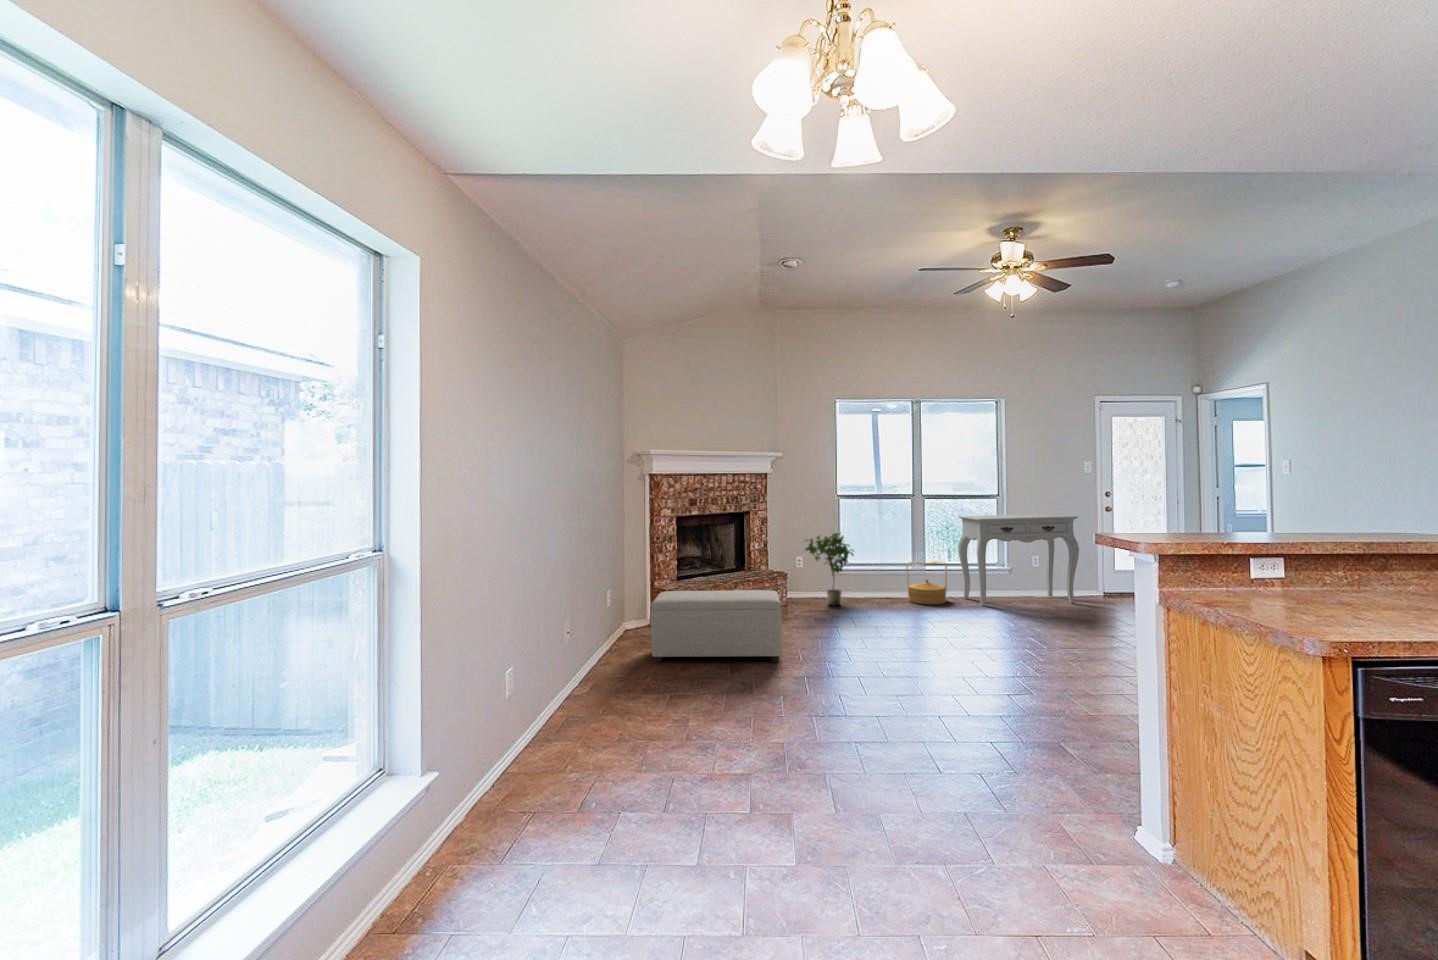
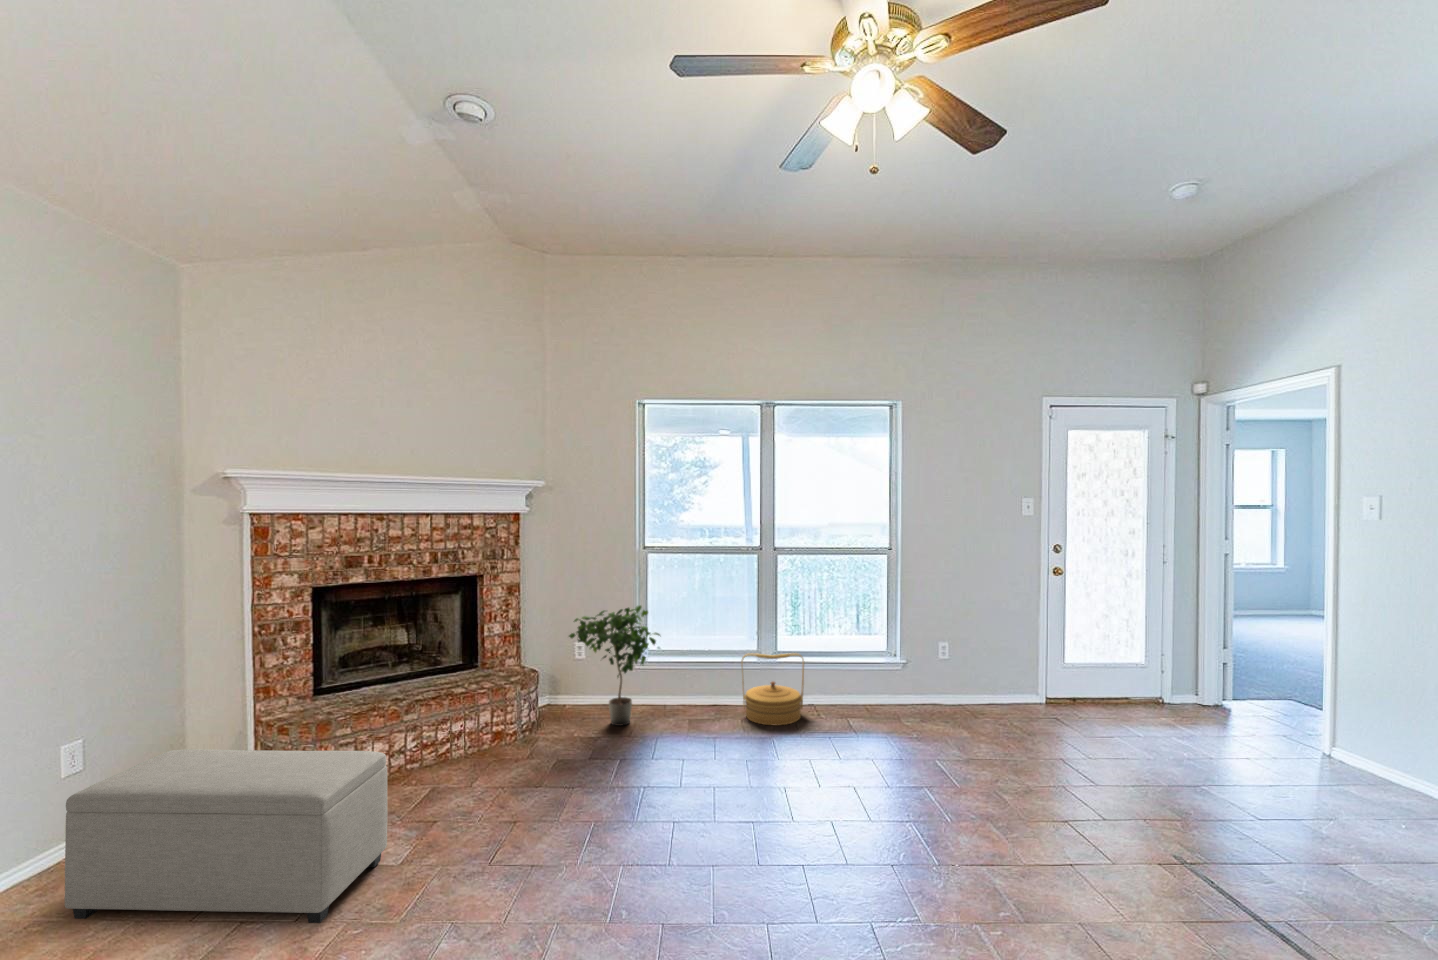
console table: present [958,514,1079,606] -> none [827,578,1007,732]

